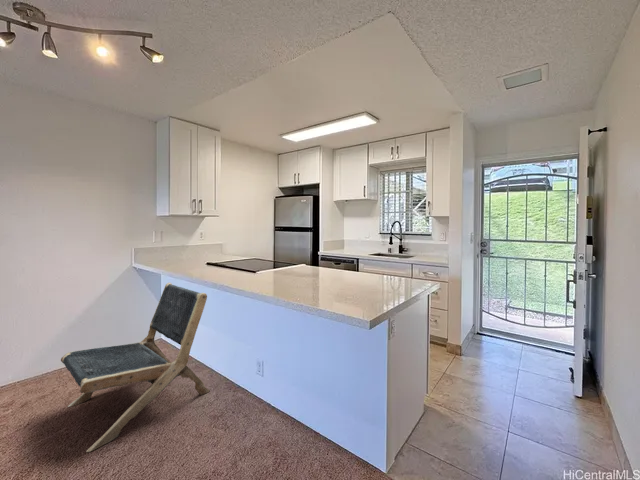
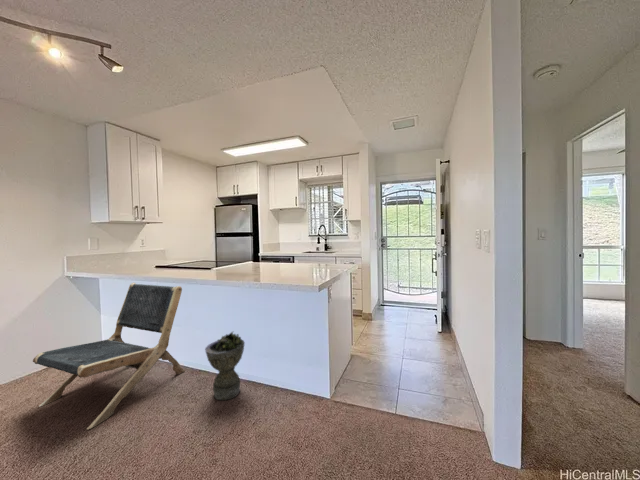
planter: none [214,359,263,450] -> present [205,332,244,400]

